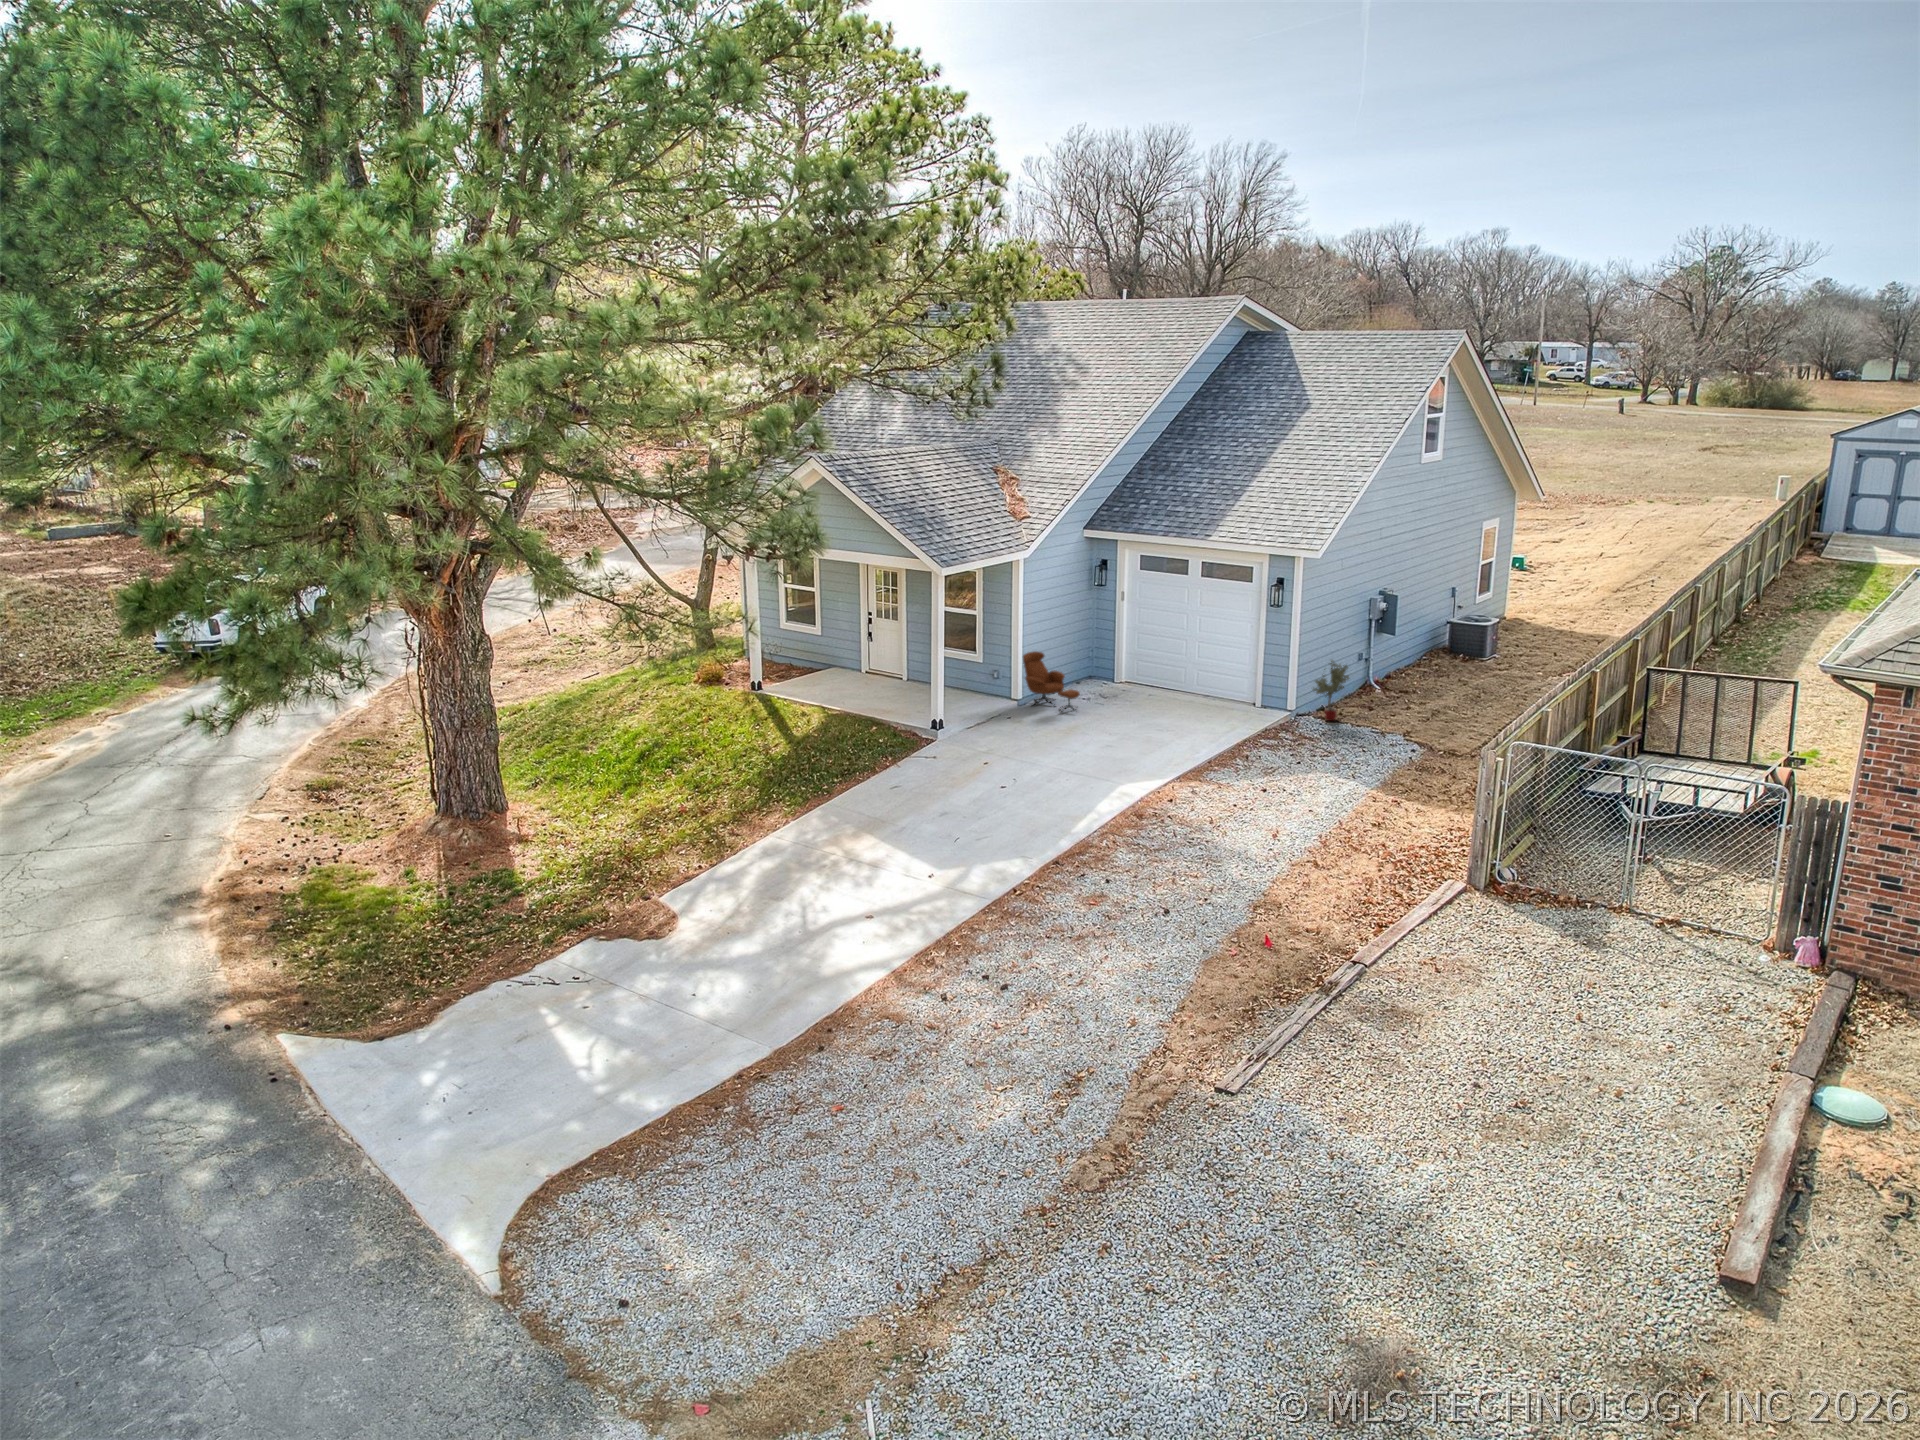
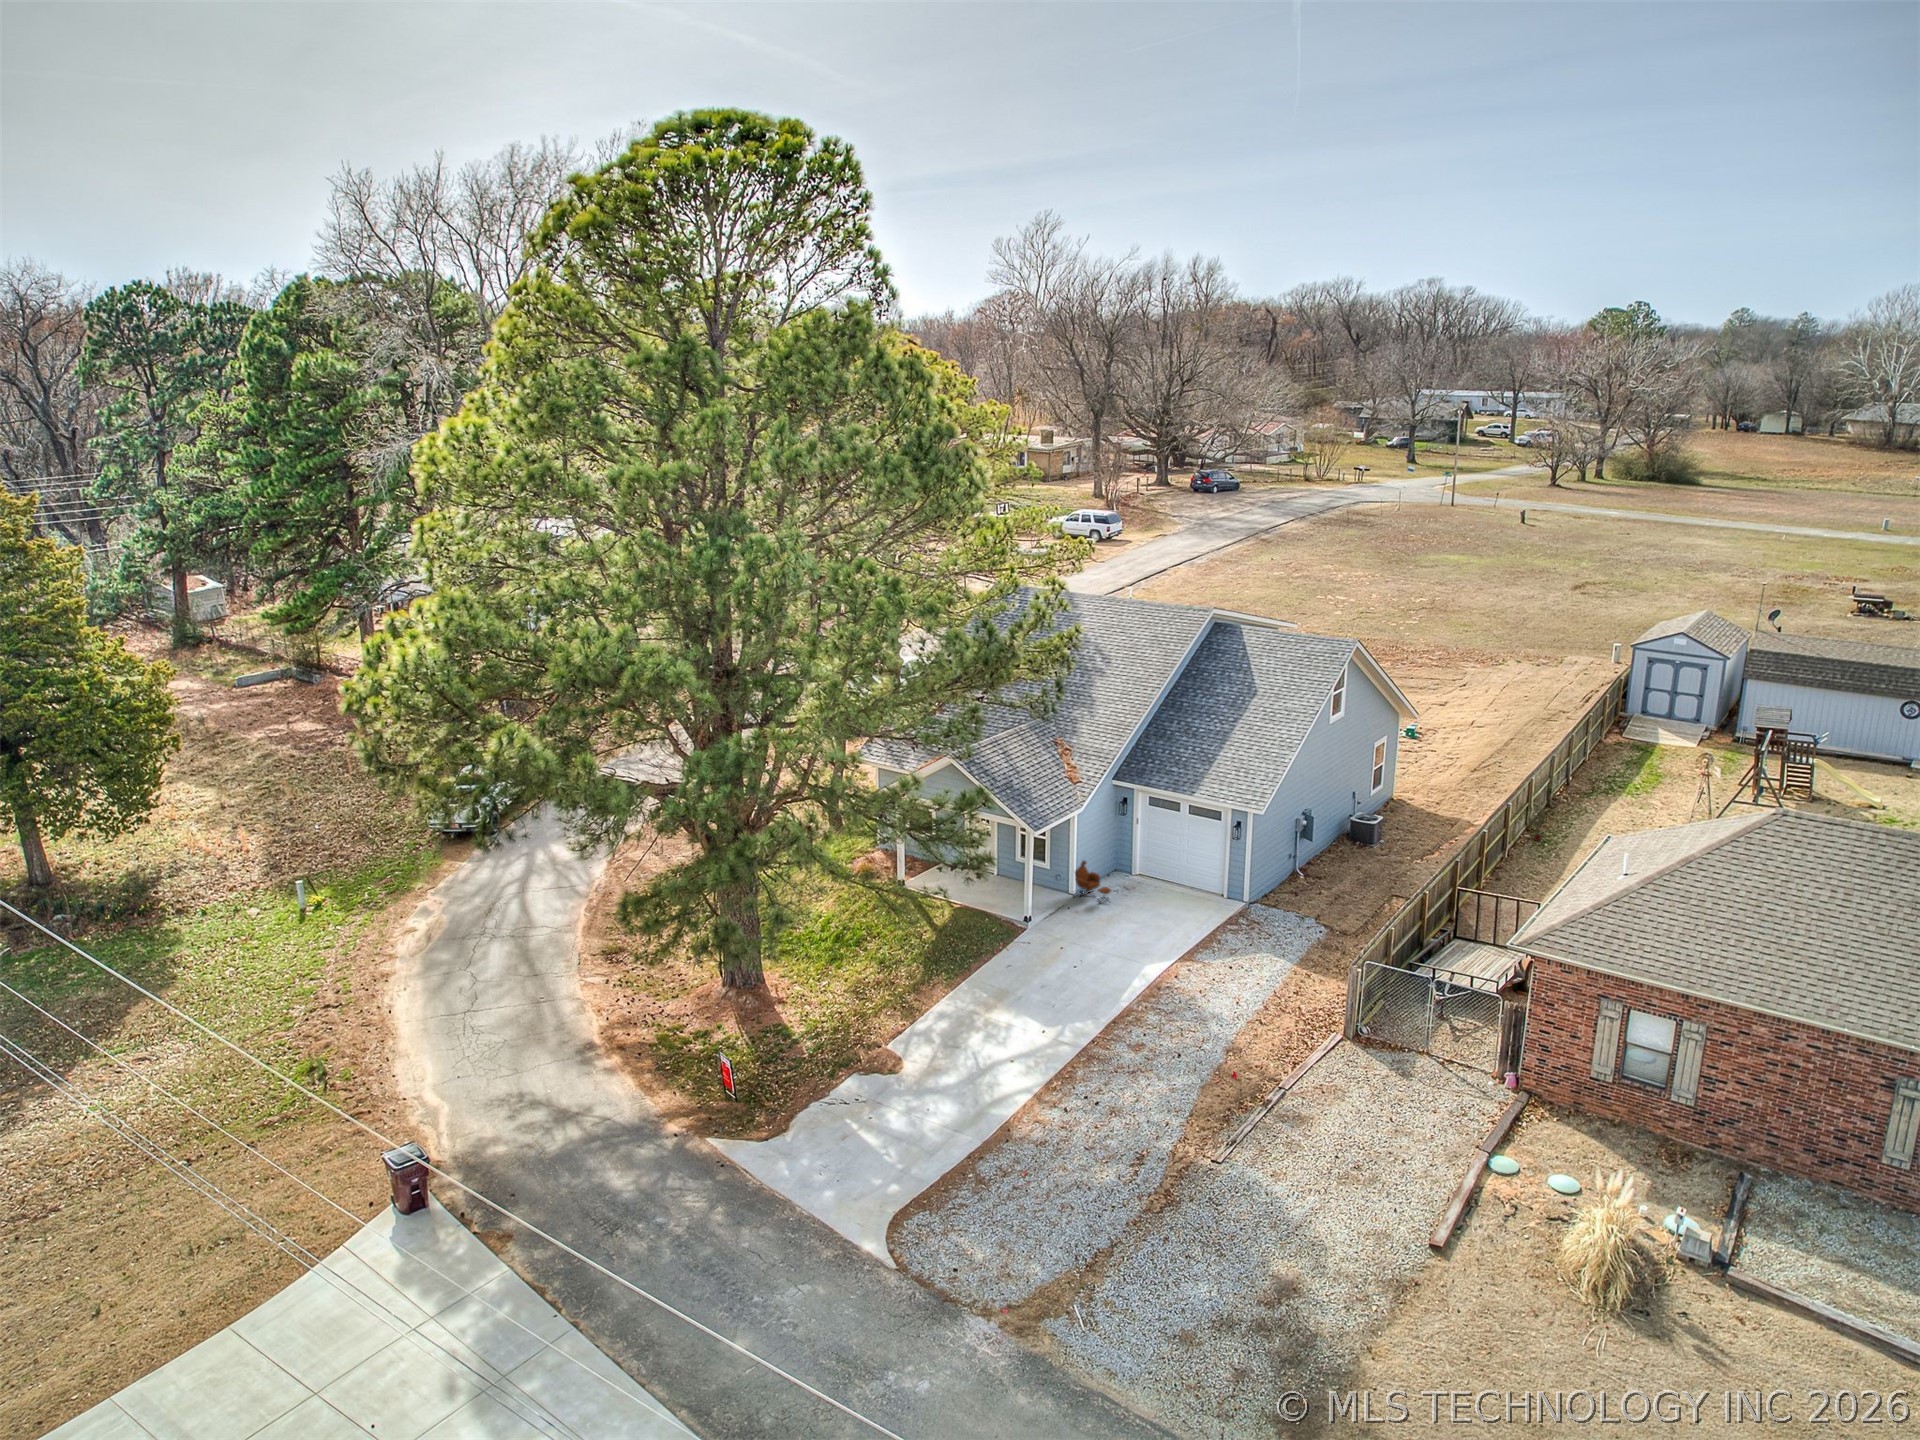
potted tree: present [1313,660,1349,721] -> present [1529,808,1546,841]

